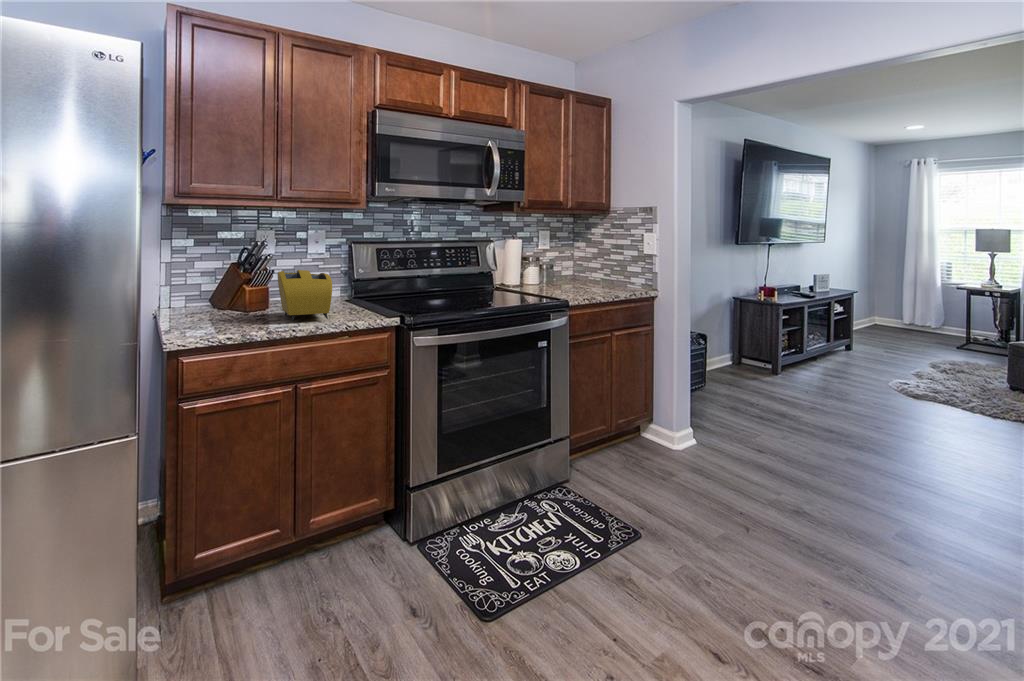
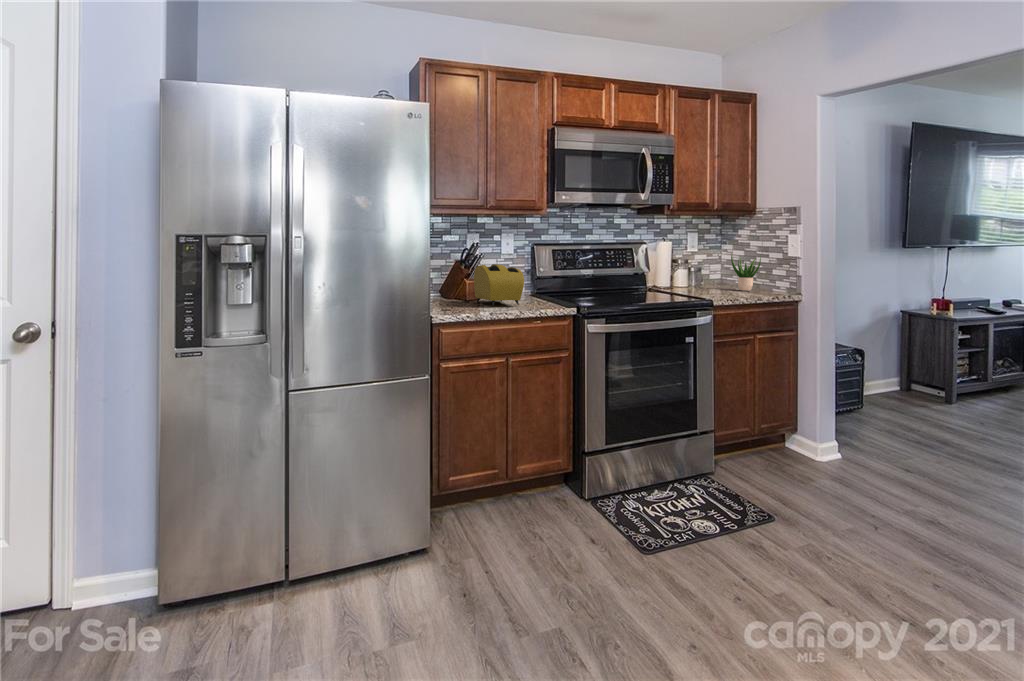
potted plant: none [585,248,613,288] -> present [731,255,761,291]

